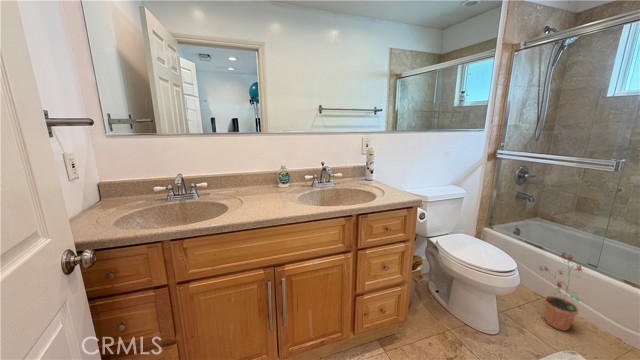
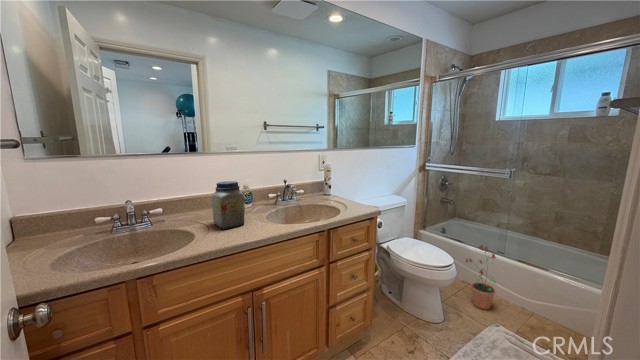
jar: none [245,161,274,205] -> present [212,181,245,229]

